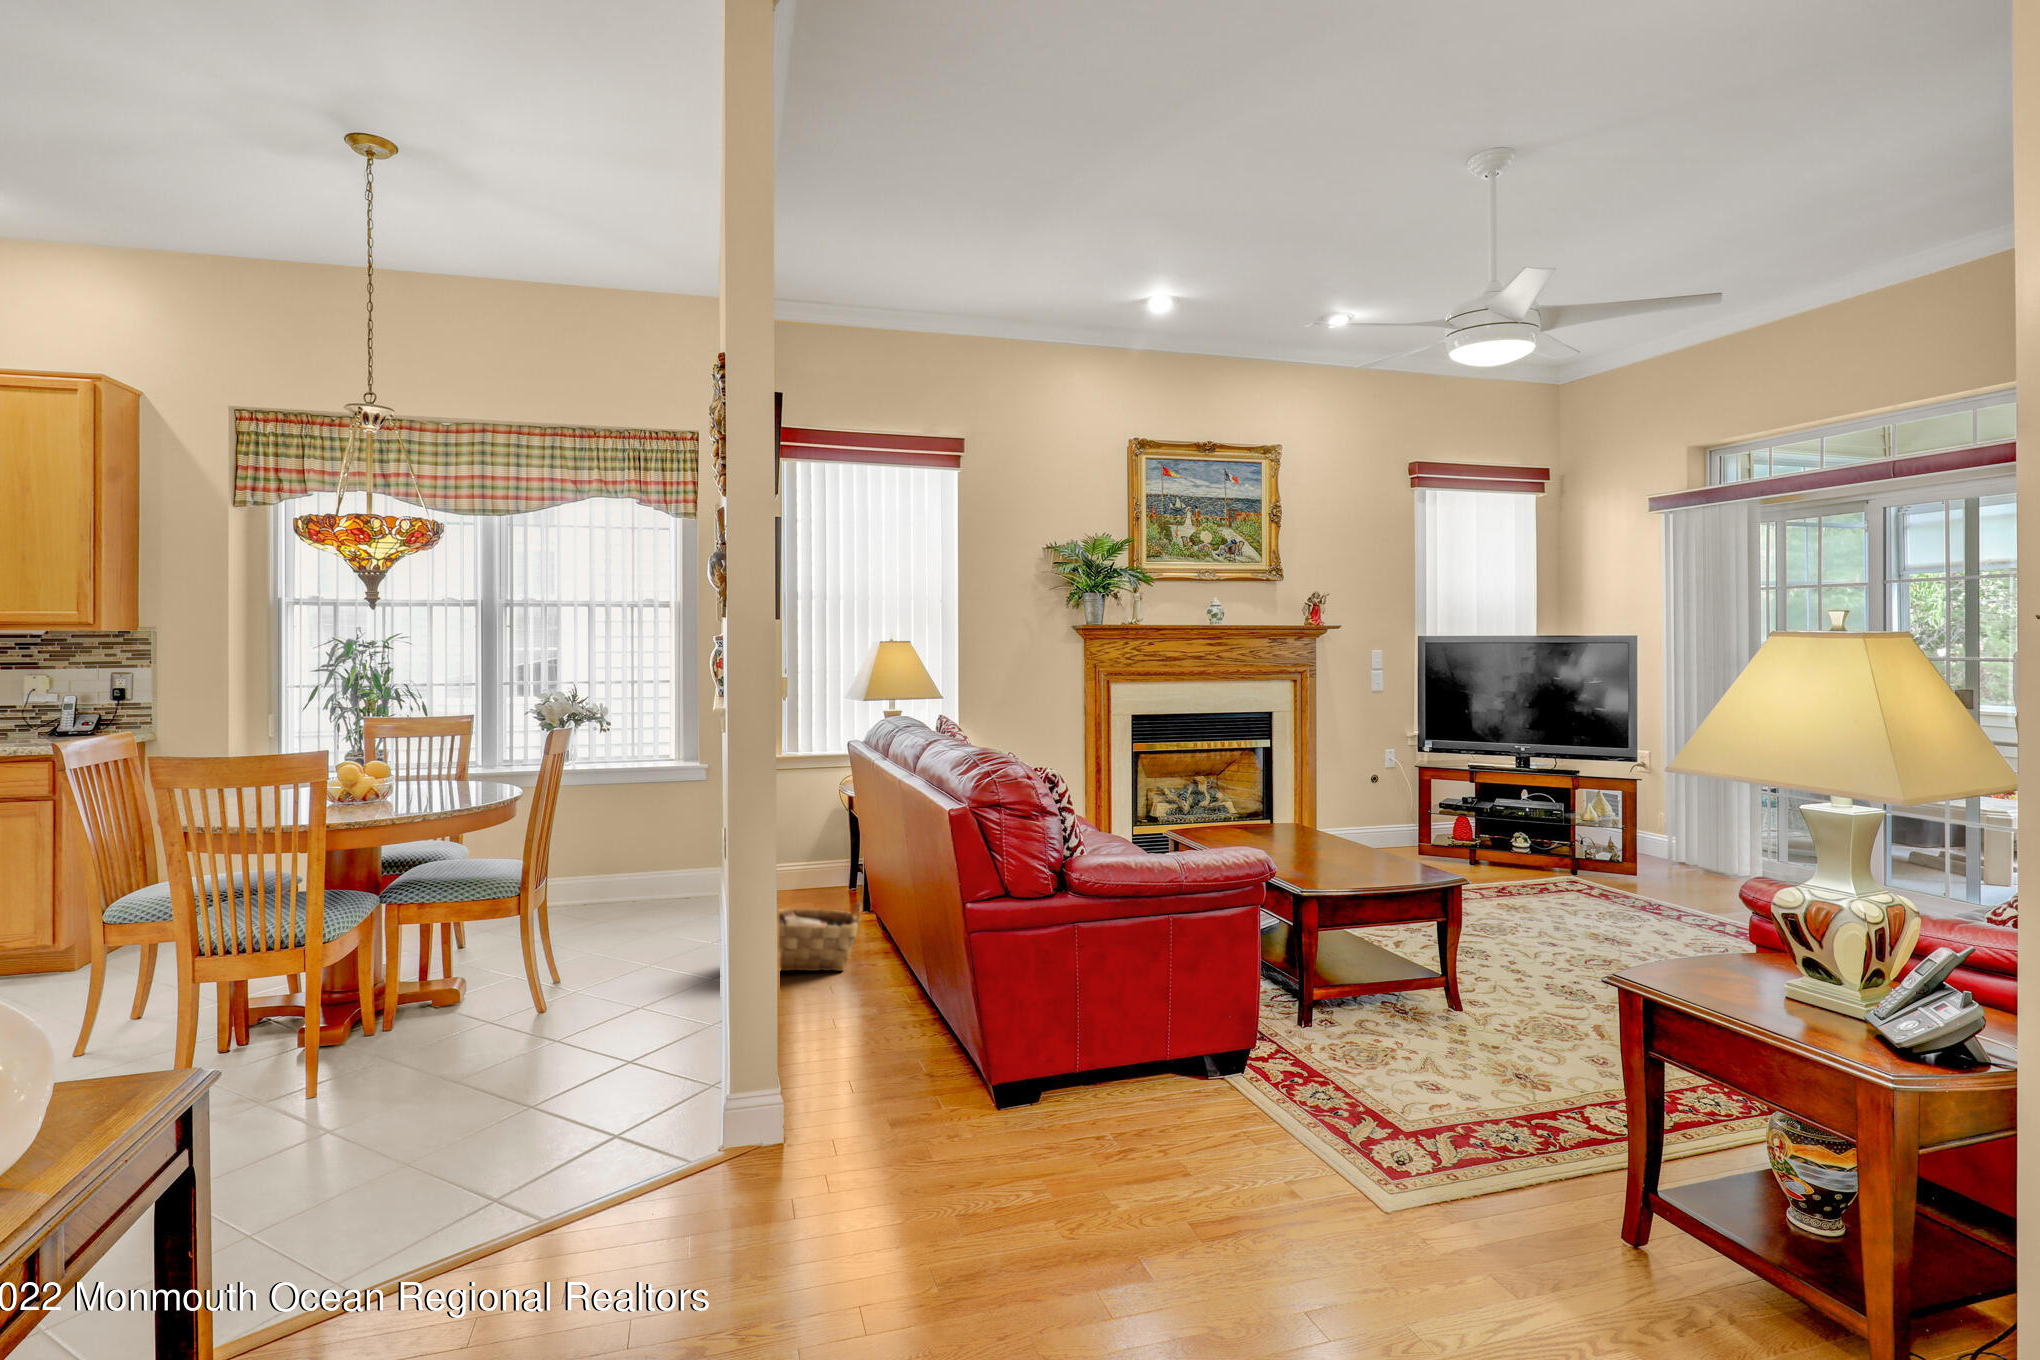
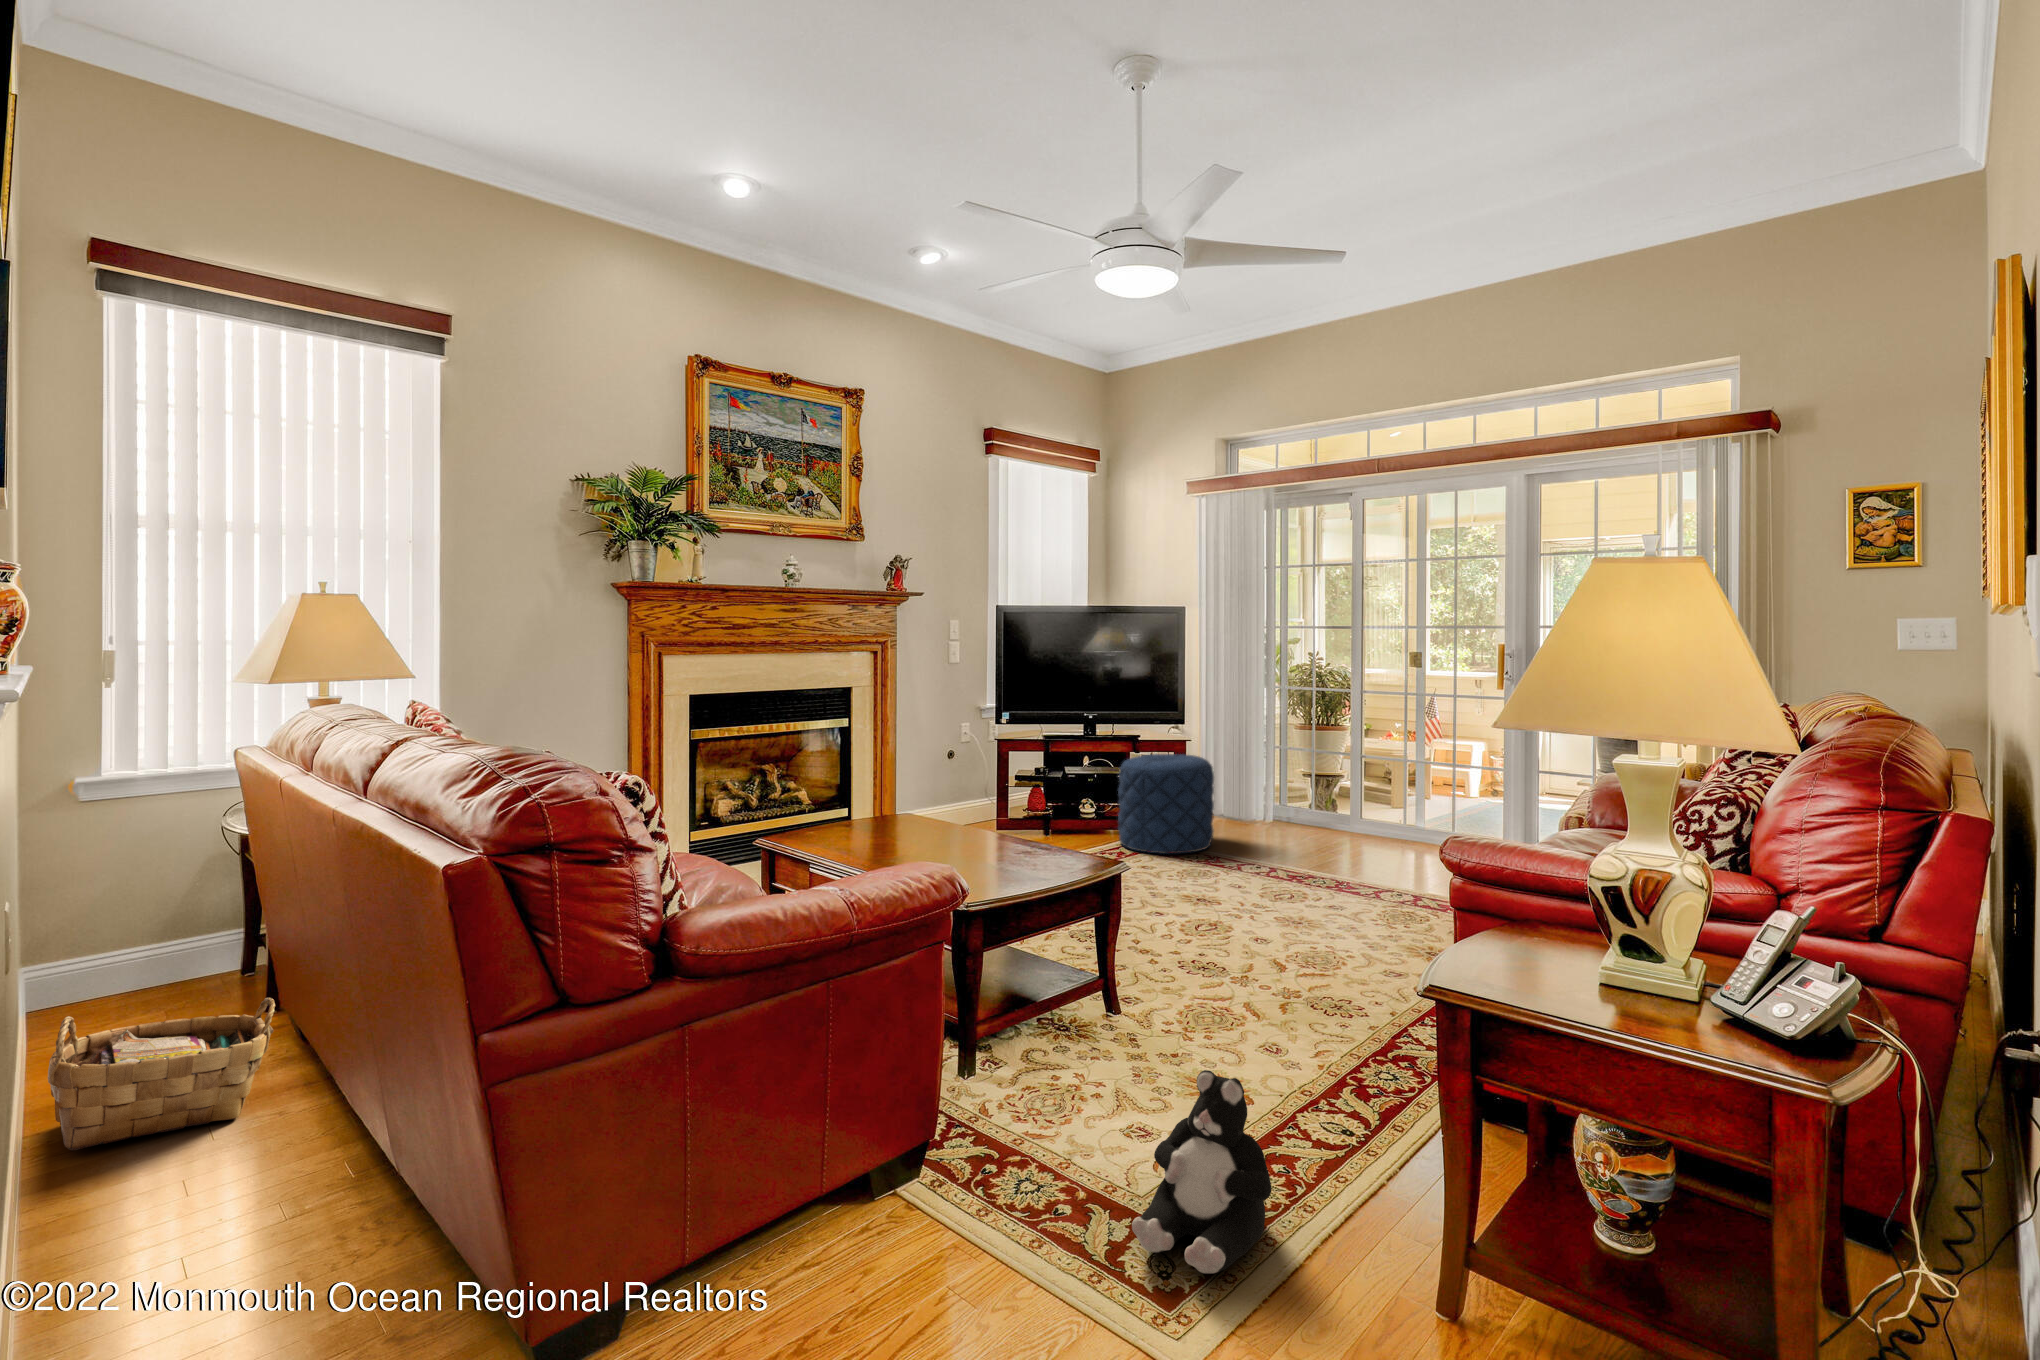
pouf: none [1542,789,1656,893] -> present [1118,754,1214,854]
plush toy: none [1383,1025,1503,1168] -> present [1132,1070,1271,1274]

